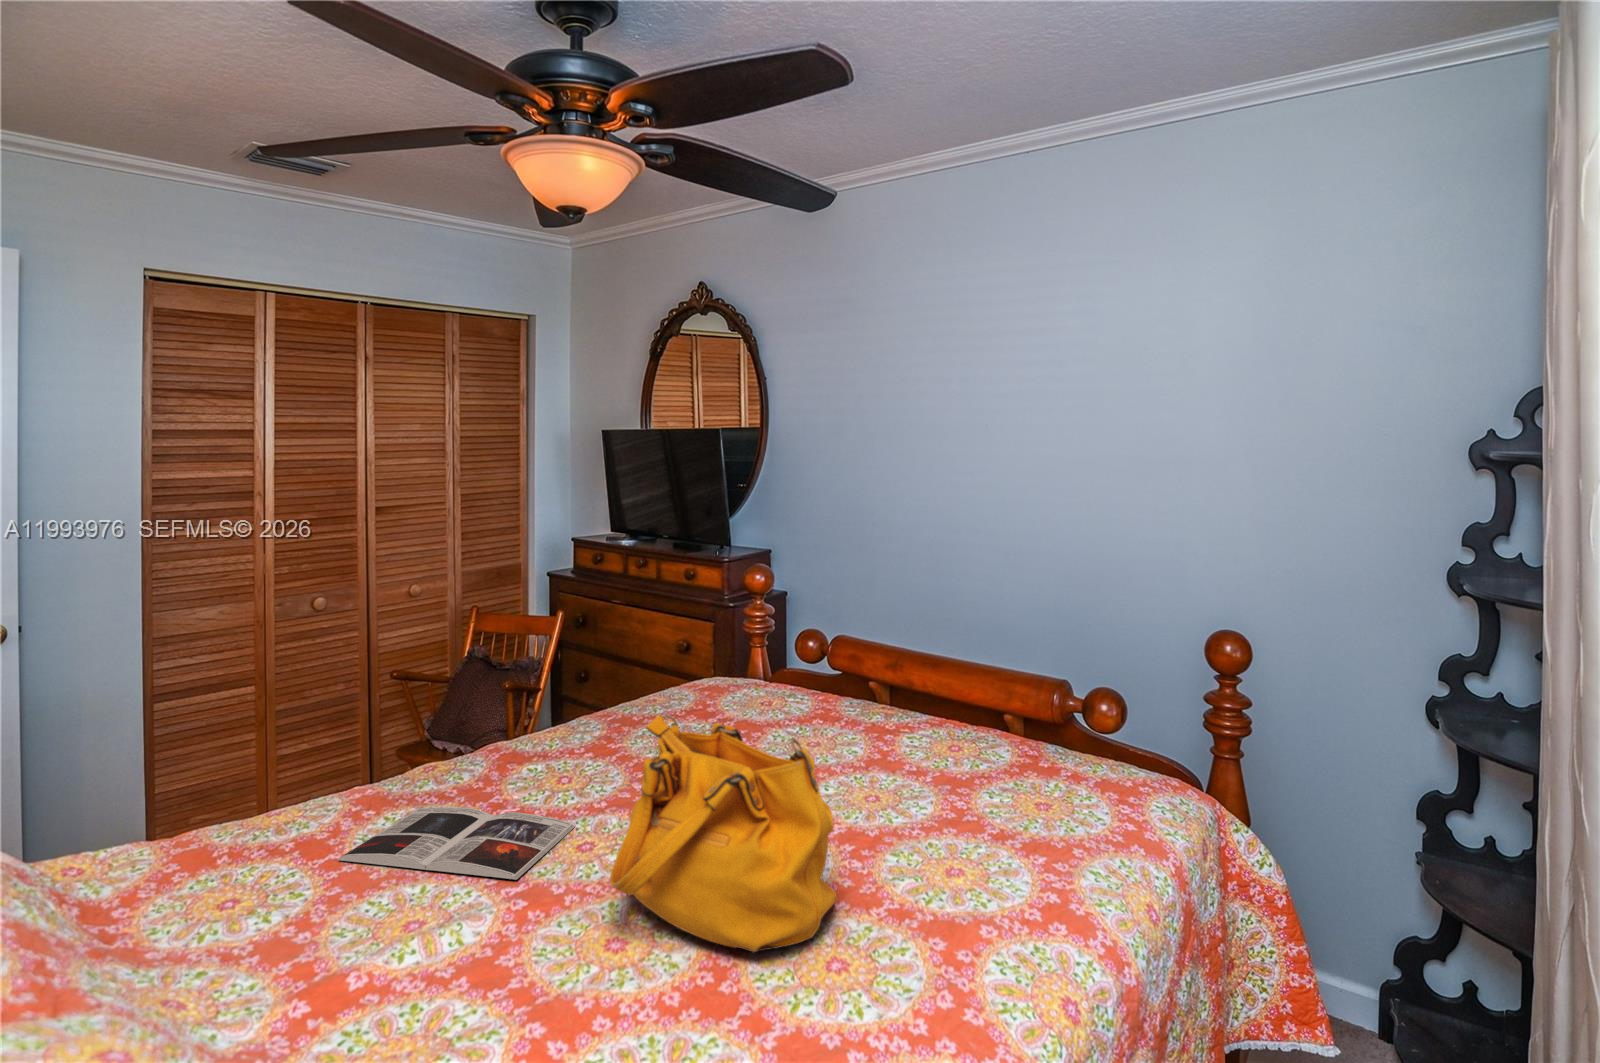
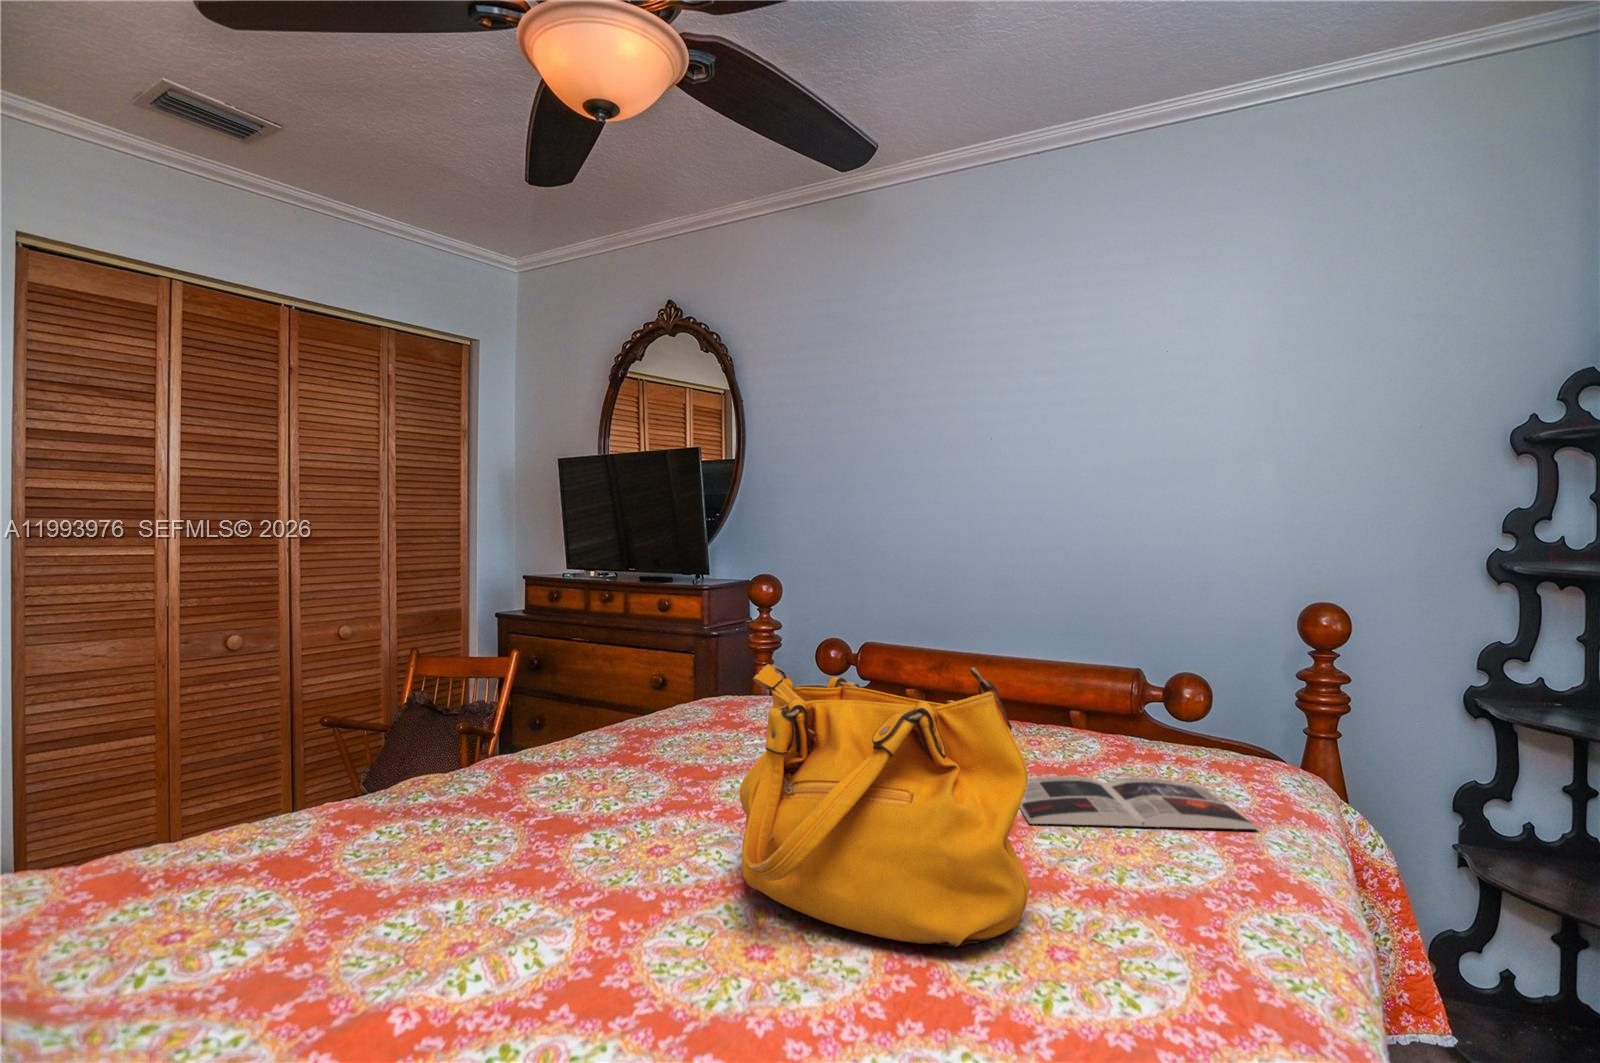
magazine: present [338,807,575,880] -> present [1020,776,1259,829]

